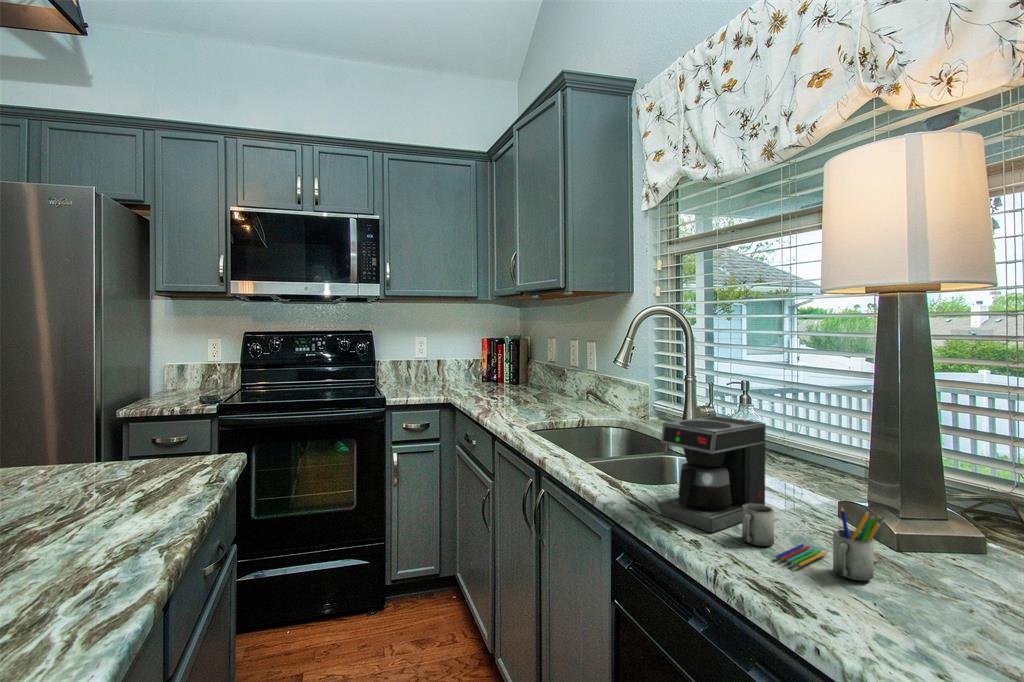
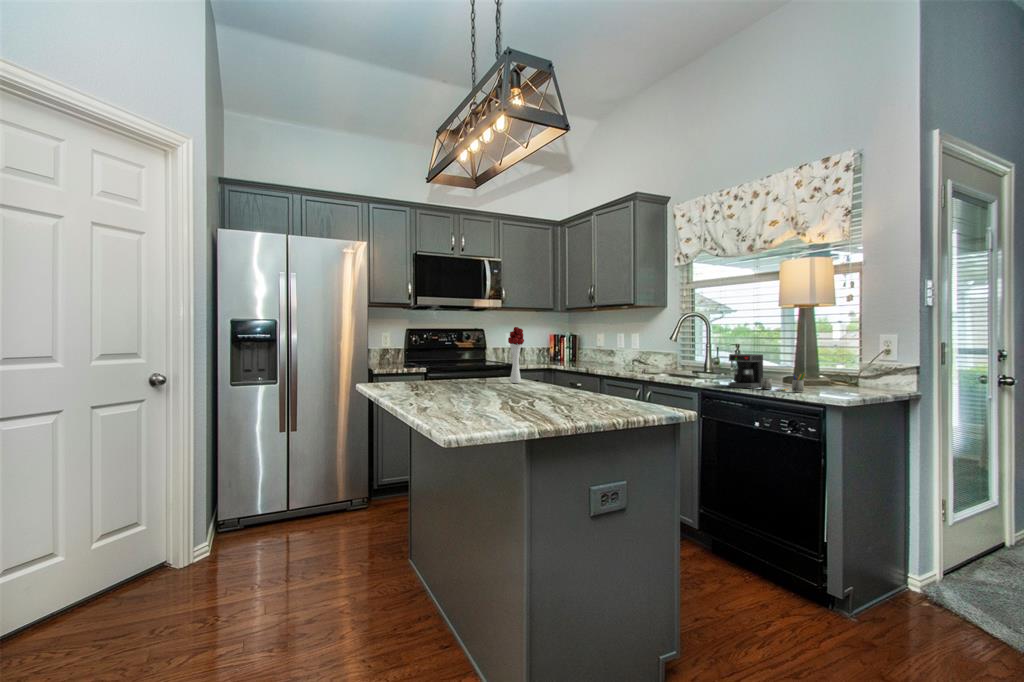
flower bouquet: none [69,353,130,493] -> present [508,327,524,383]

